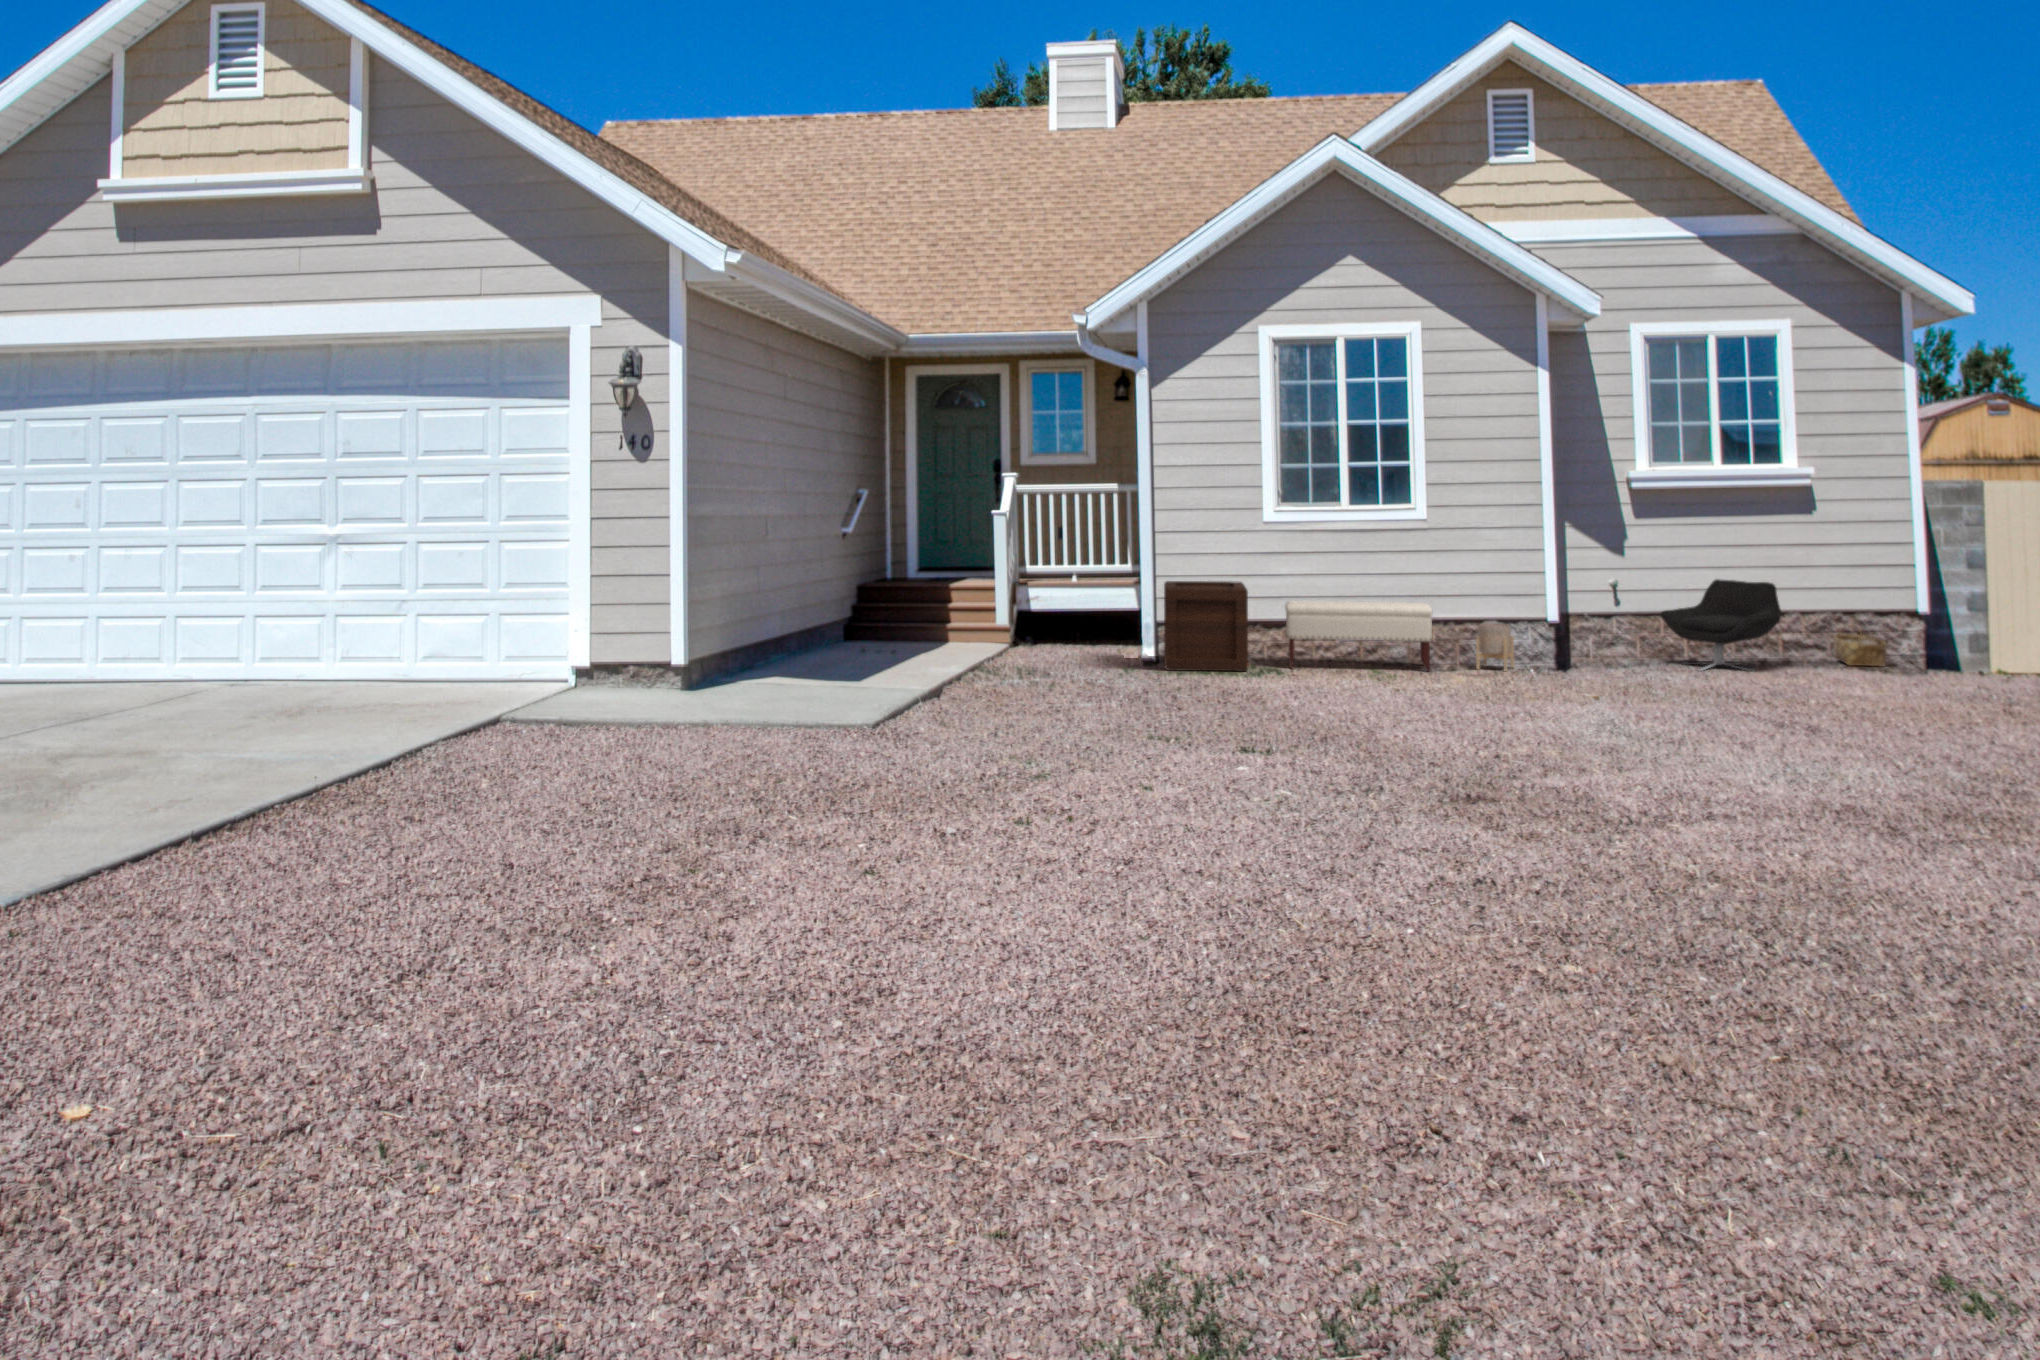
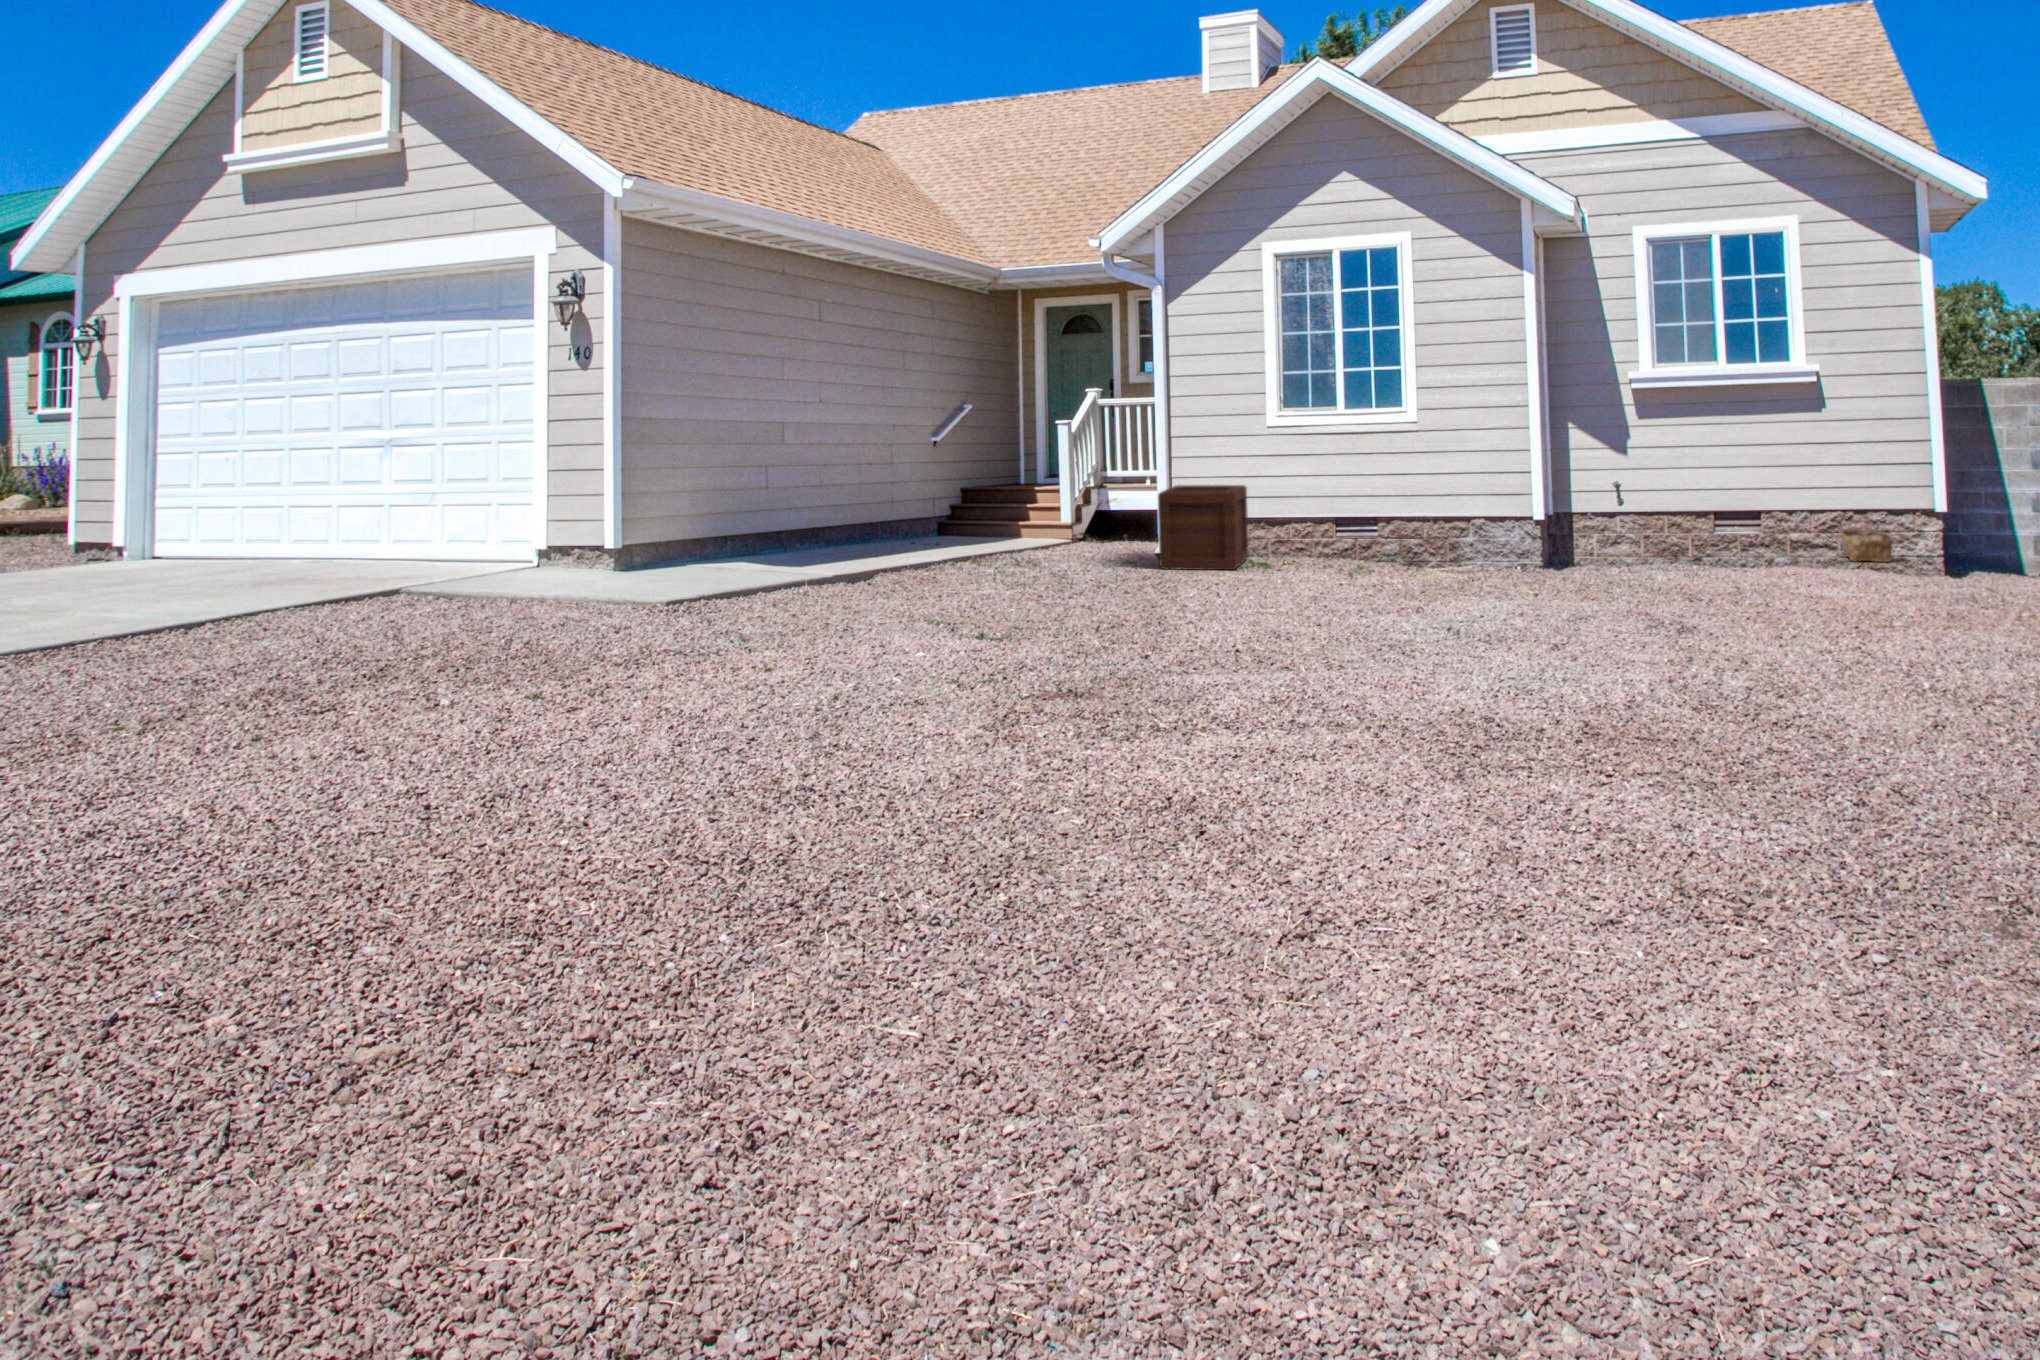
lounge chair: present [1660,579,1782,671] -> none [1655,476,1778,568]
bench: present [1285,600,1432,671] -> none [1277,503,1419,569]
planter: present [1476,623,1514,671] -> none [1460,522,1500,569]

